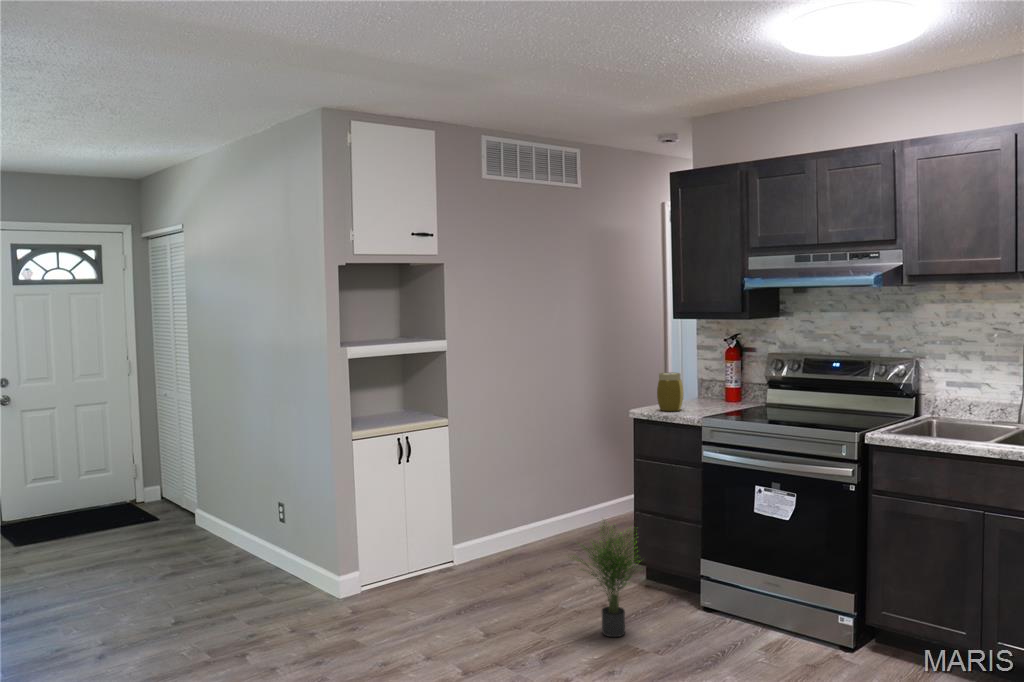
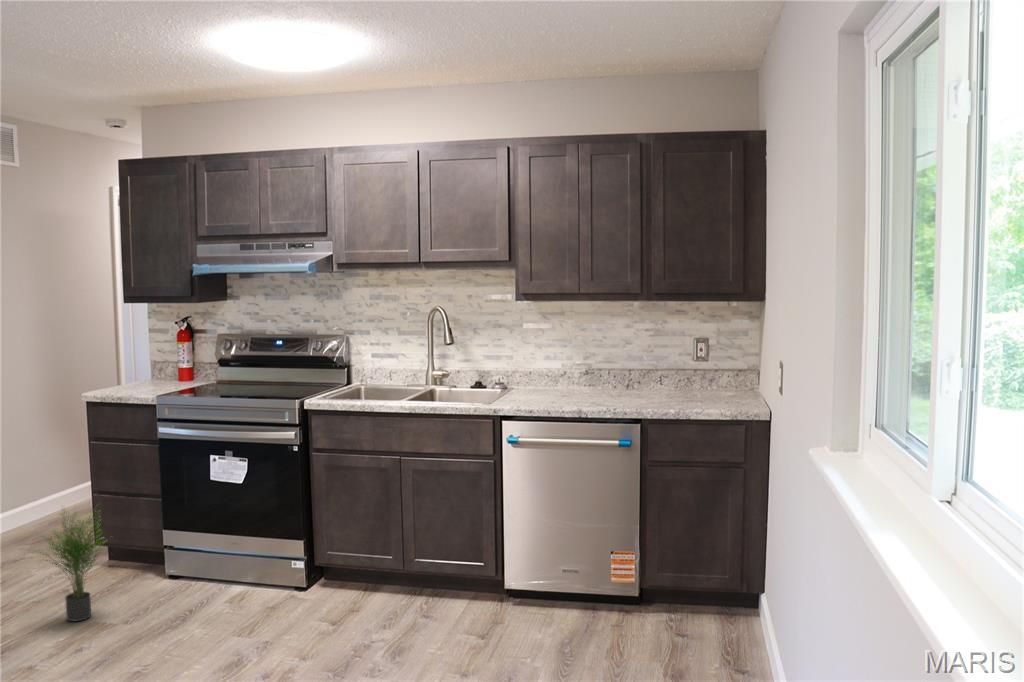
jar: present [657,372,683,411] -> none [110,356,137,395]

